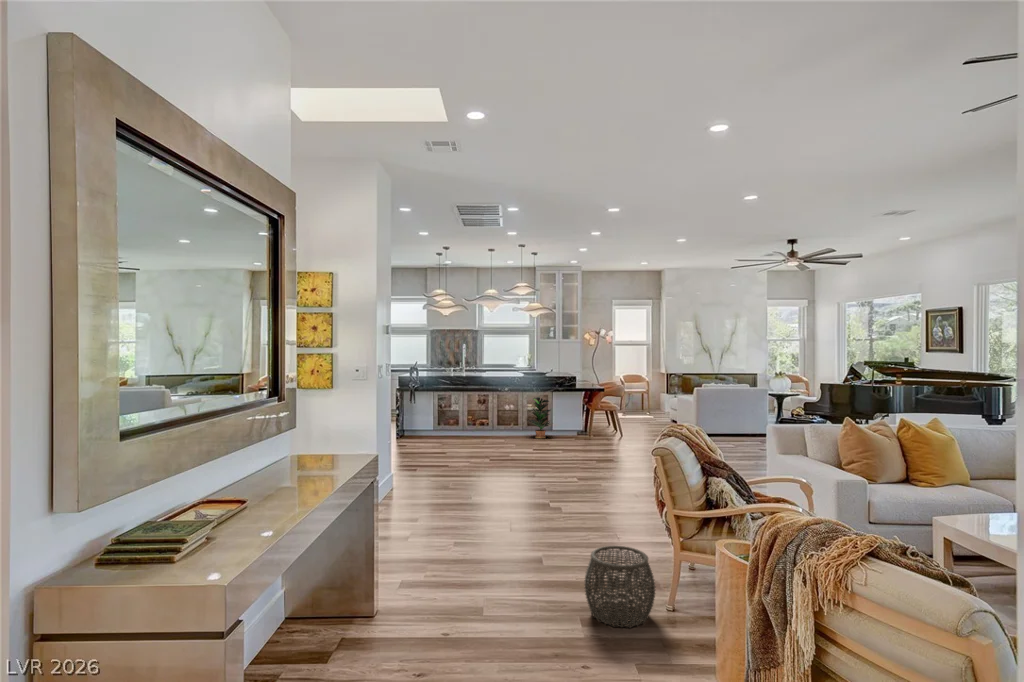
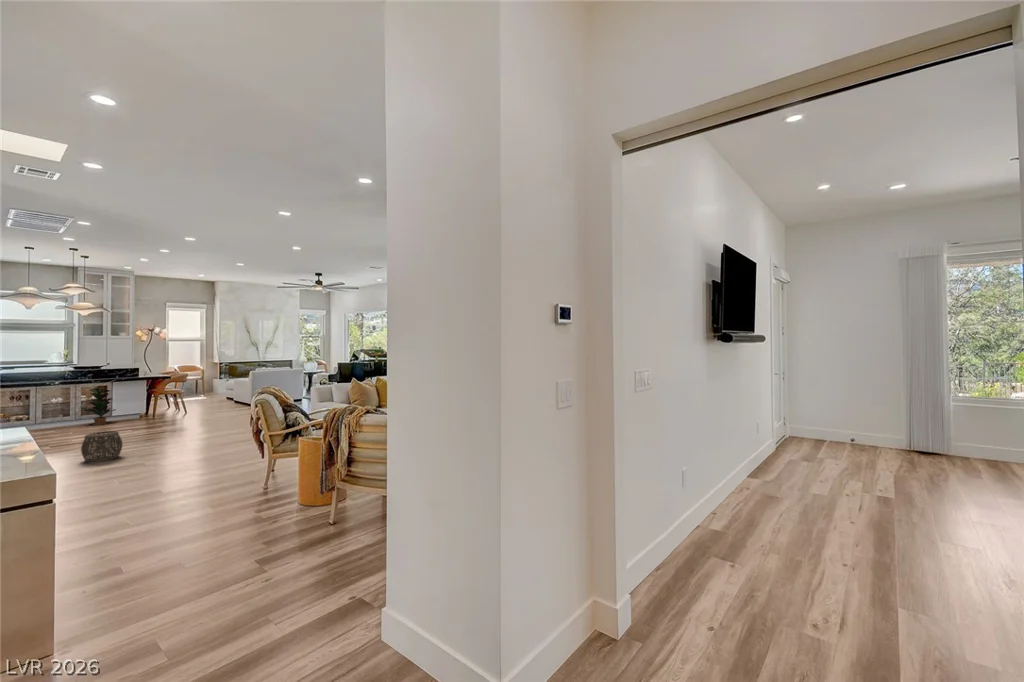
woven basket: present [585,546,655,627] -> present [81,431,122,462]

